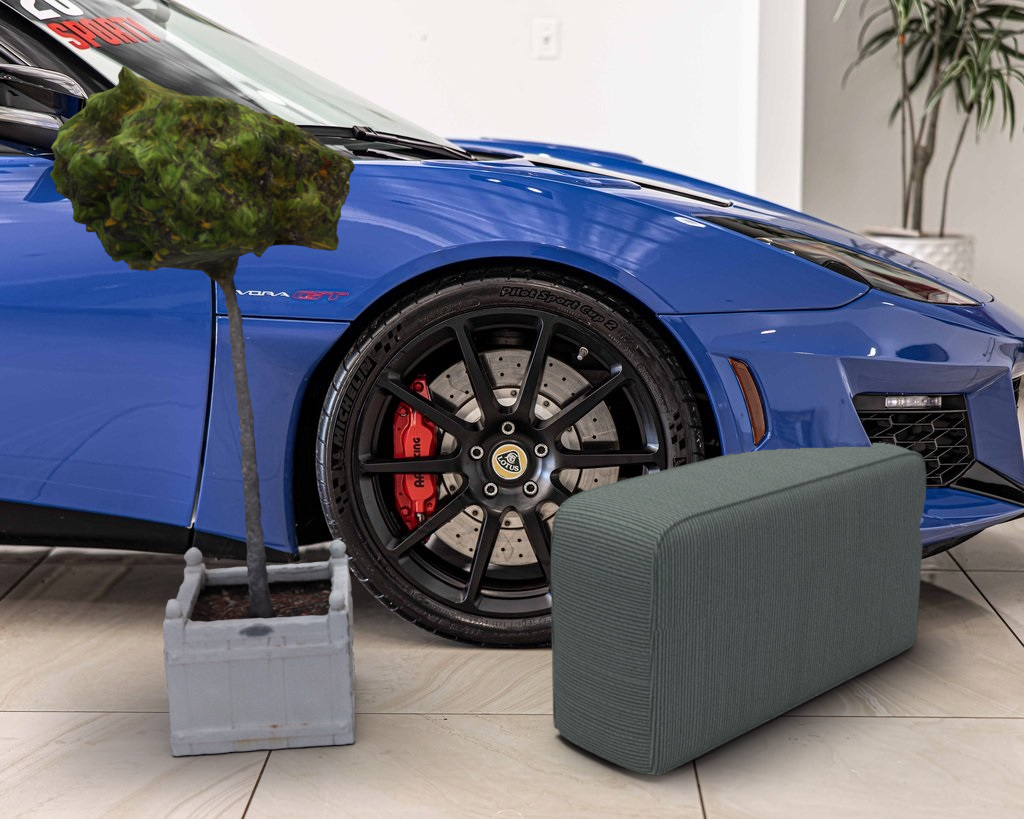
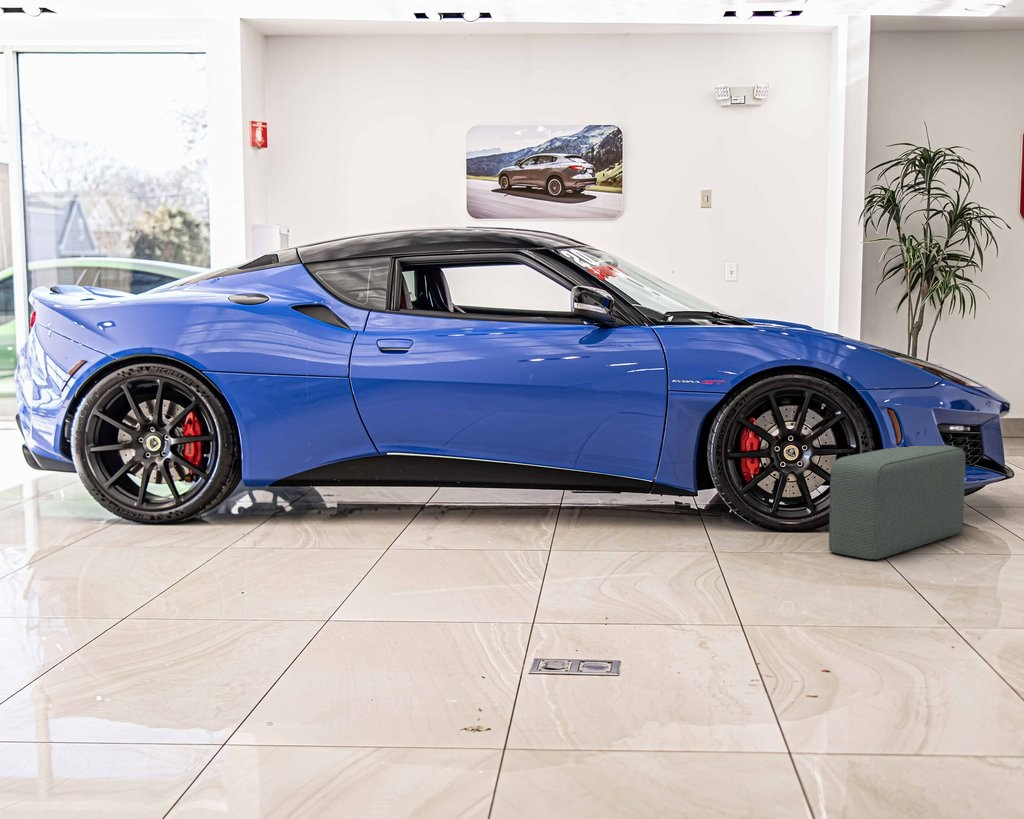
potted tree: present [50,66,356,756] -> none [649,303,759,557]

